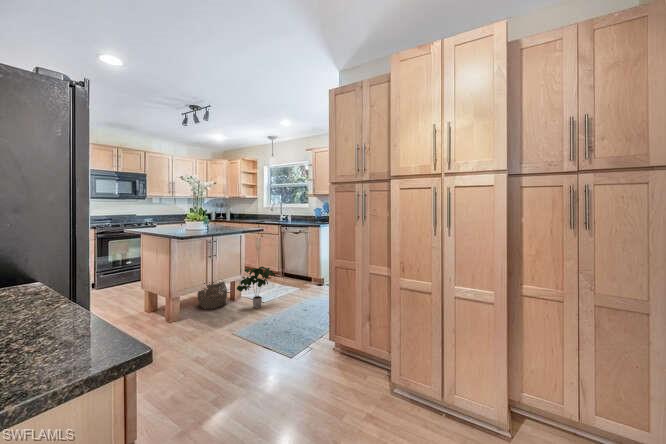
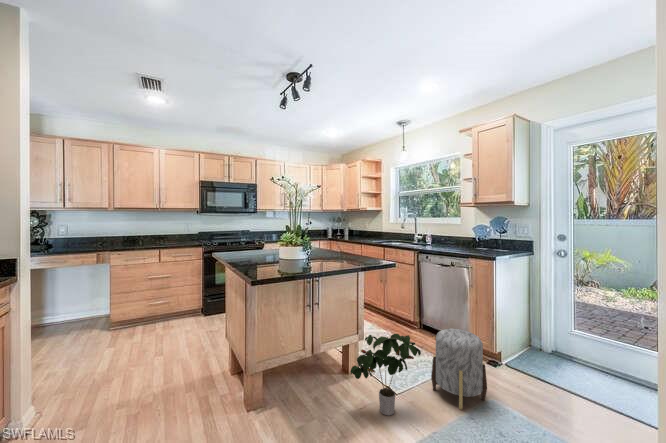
stool: none [282,265,309,301] -> present [431,329,487,410]
woven basket: present [198,279,227,308] -> none [290,339,337,396]

